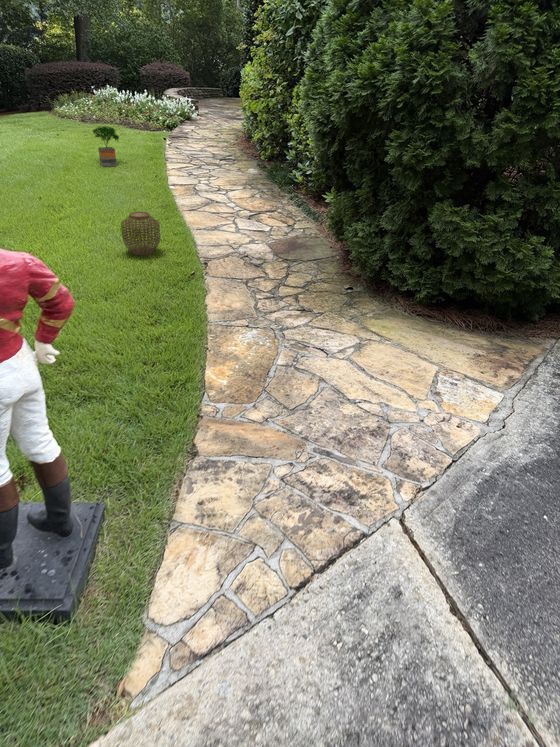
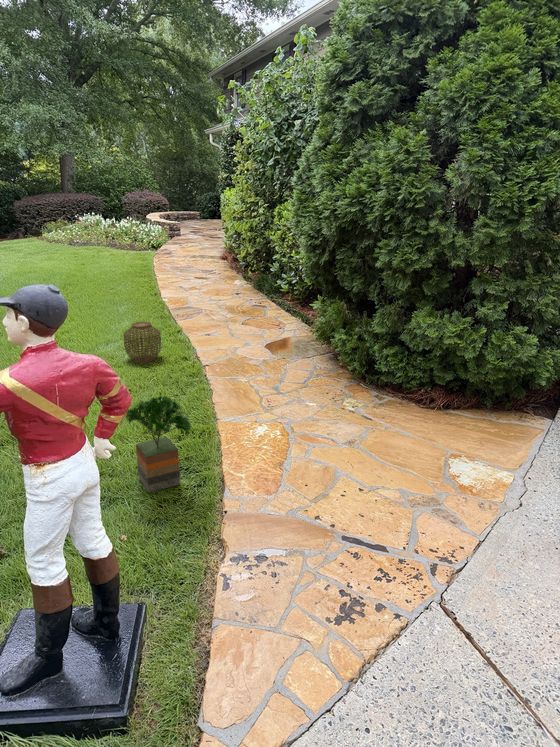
potted tree: present [93,126,119,167] -> present [125,396,191,493]

